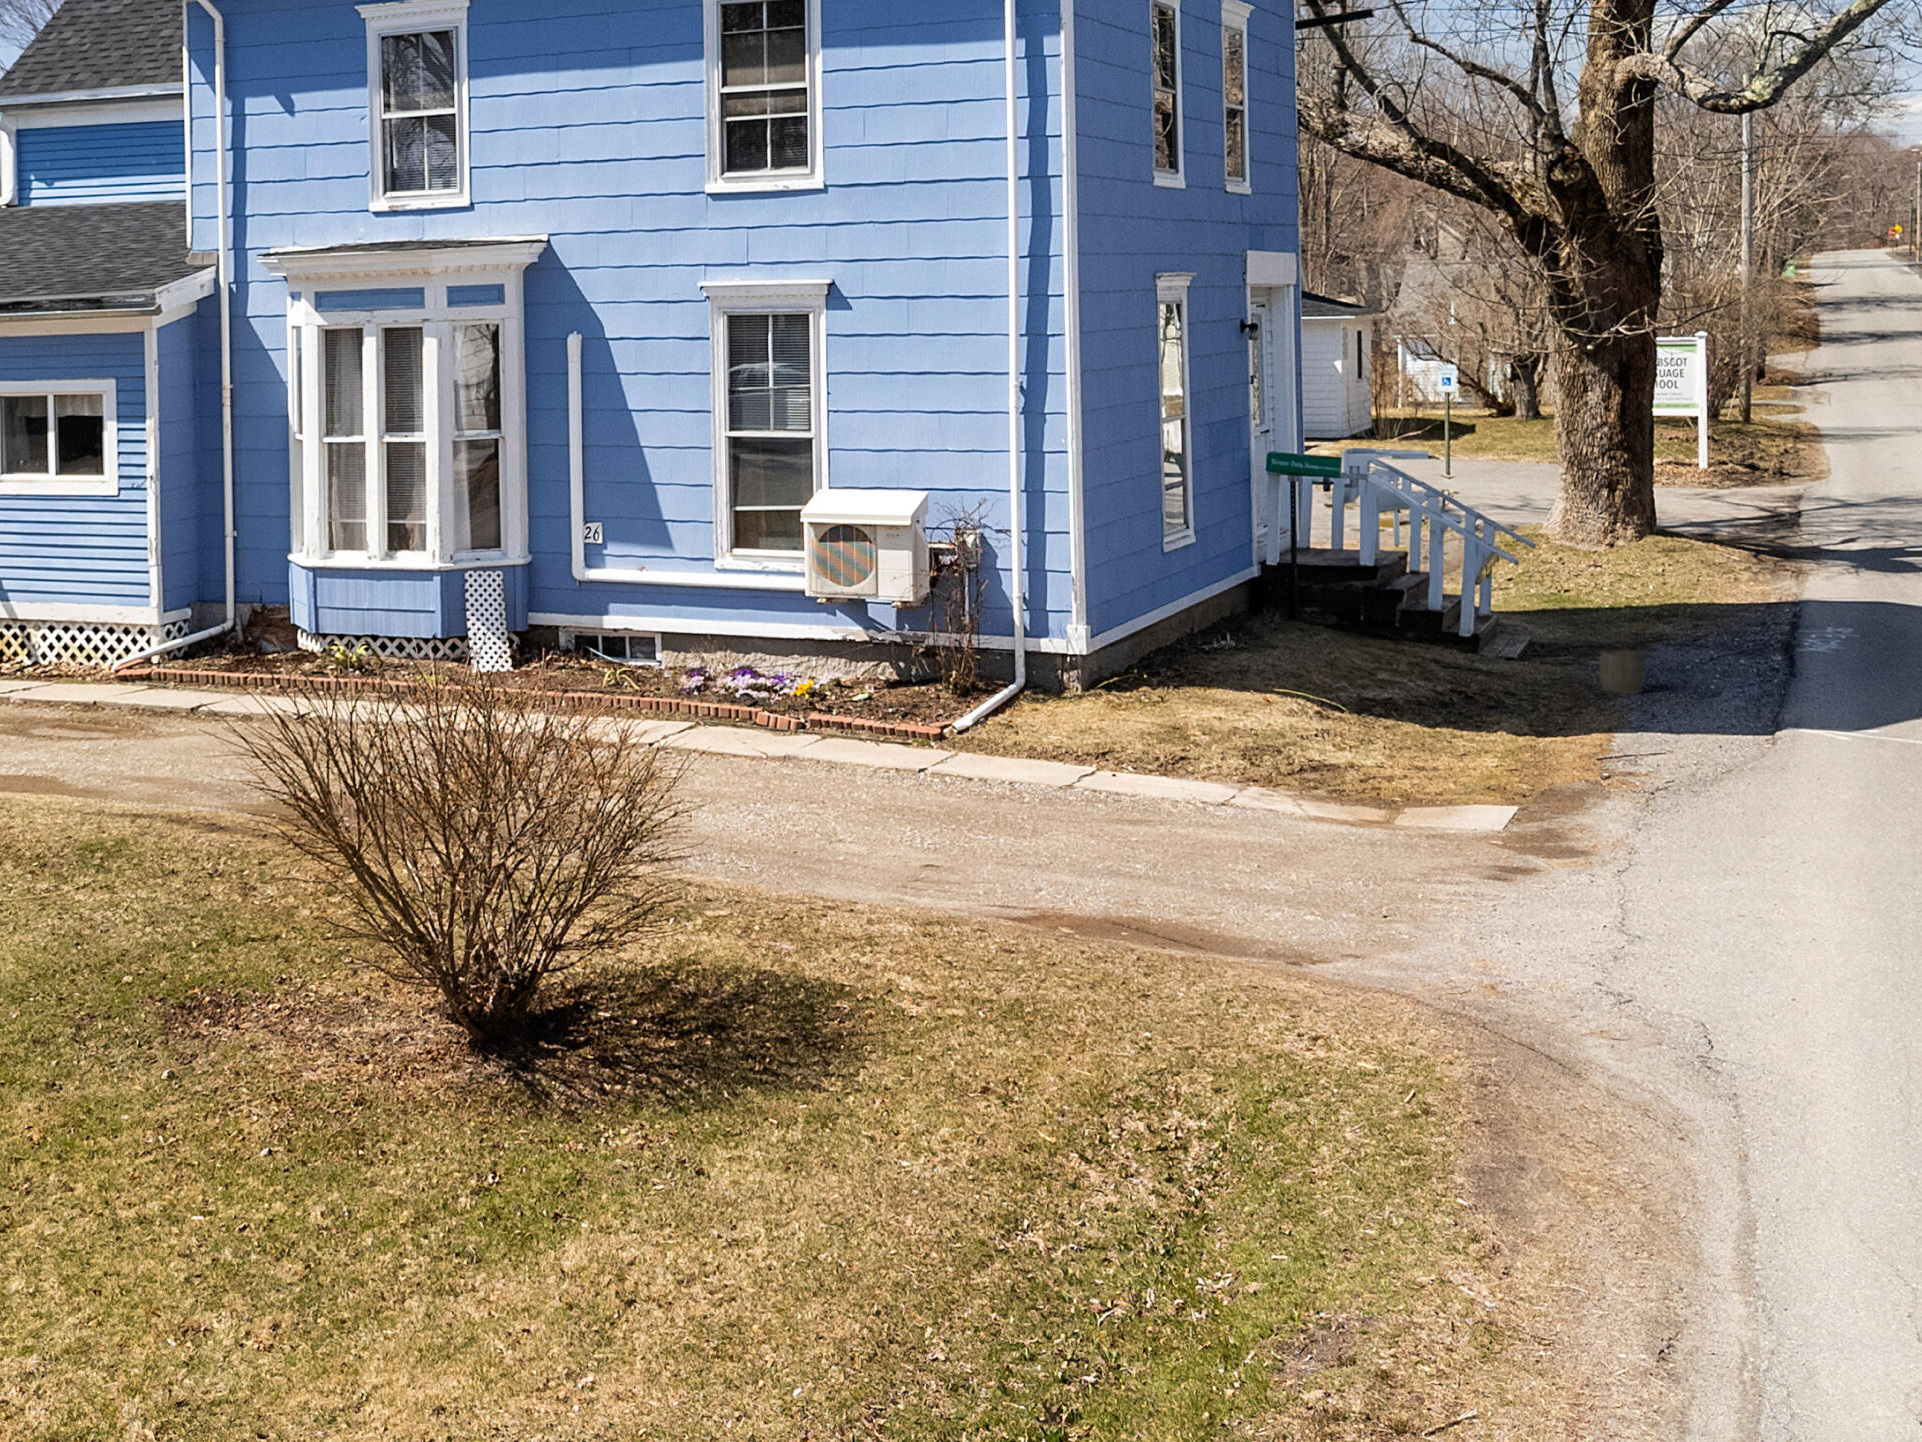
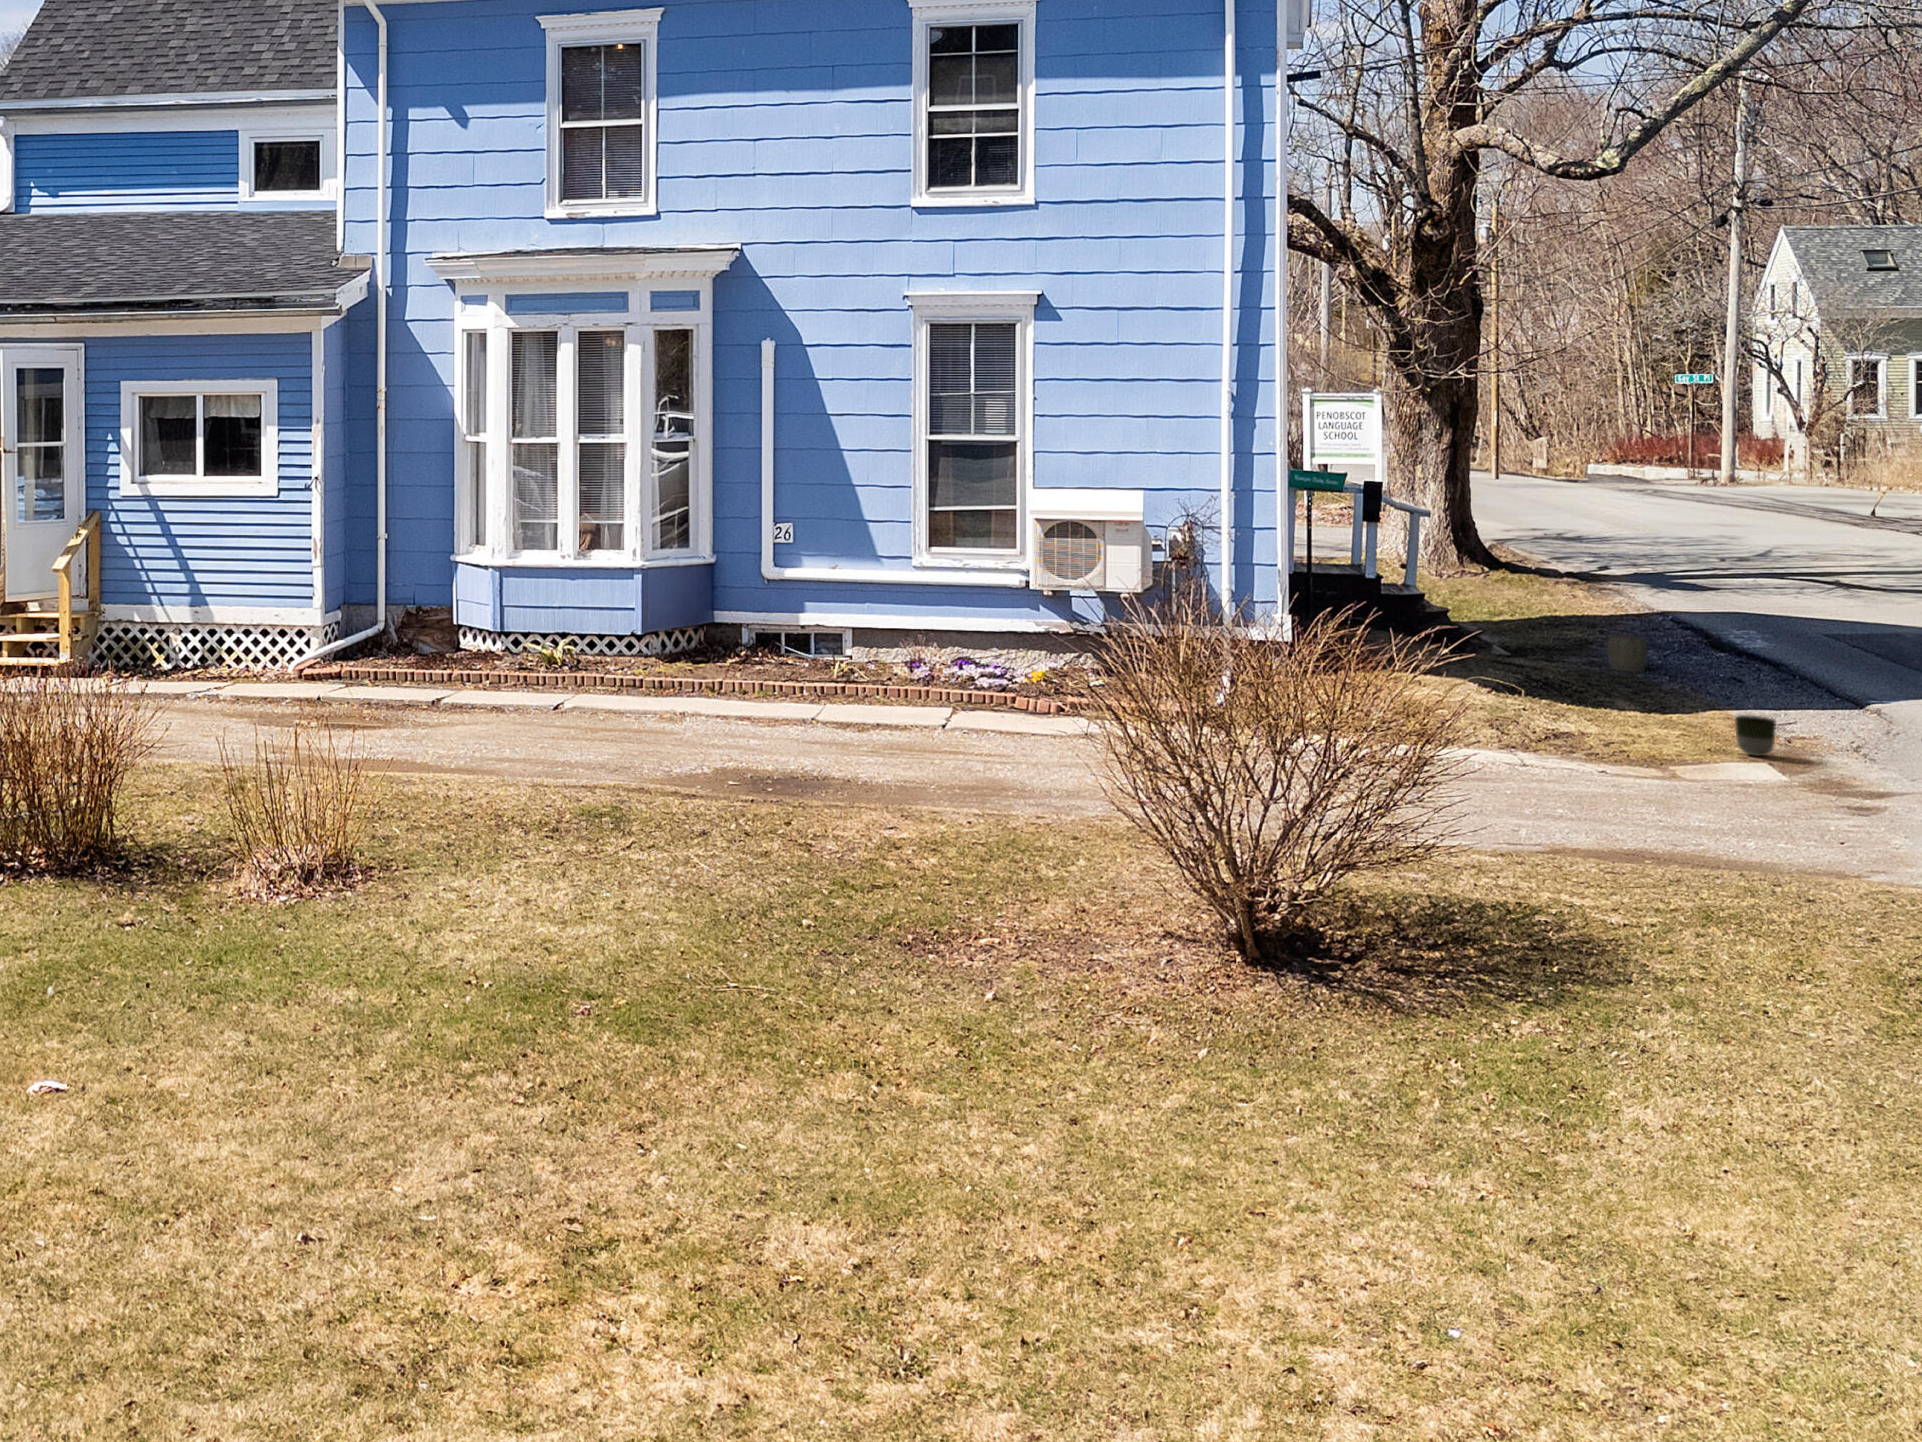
planter: none [1518,746,1561,793] -> present [1735,715,1776,756]

